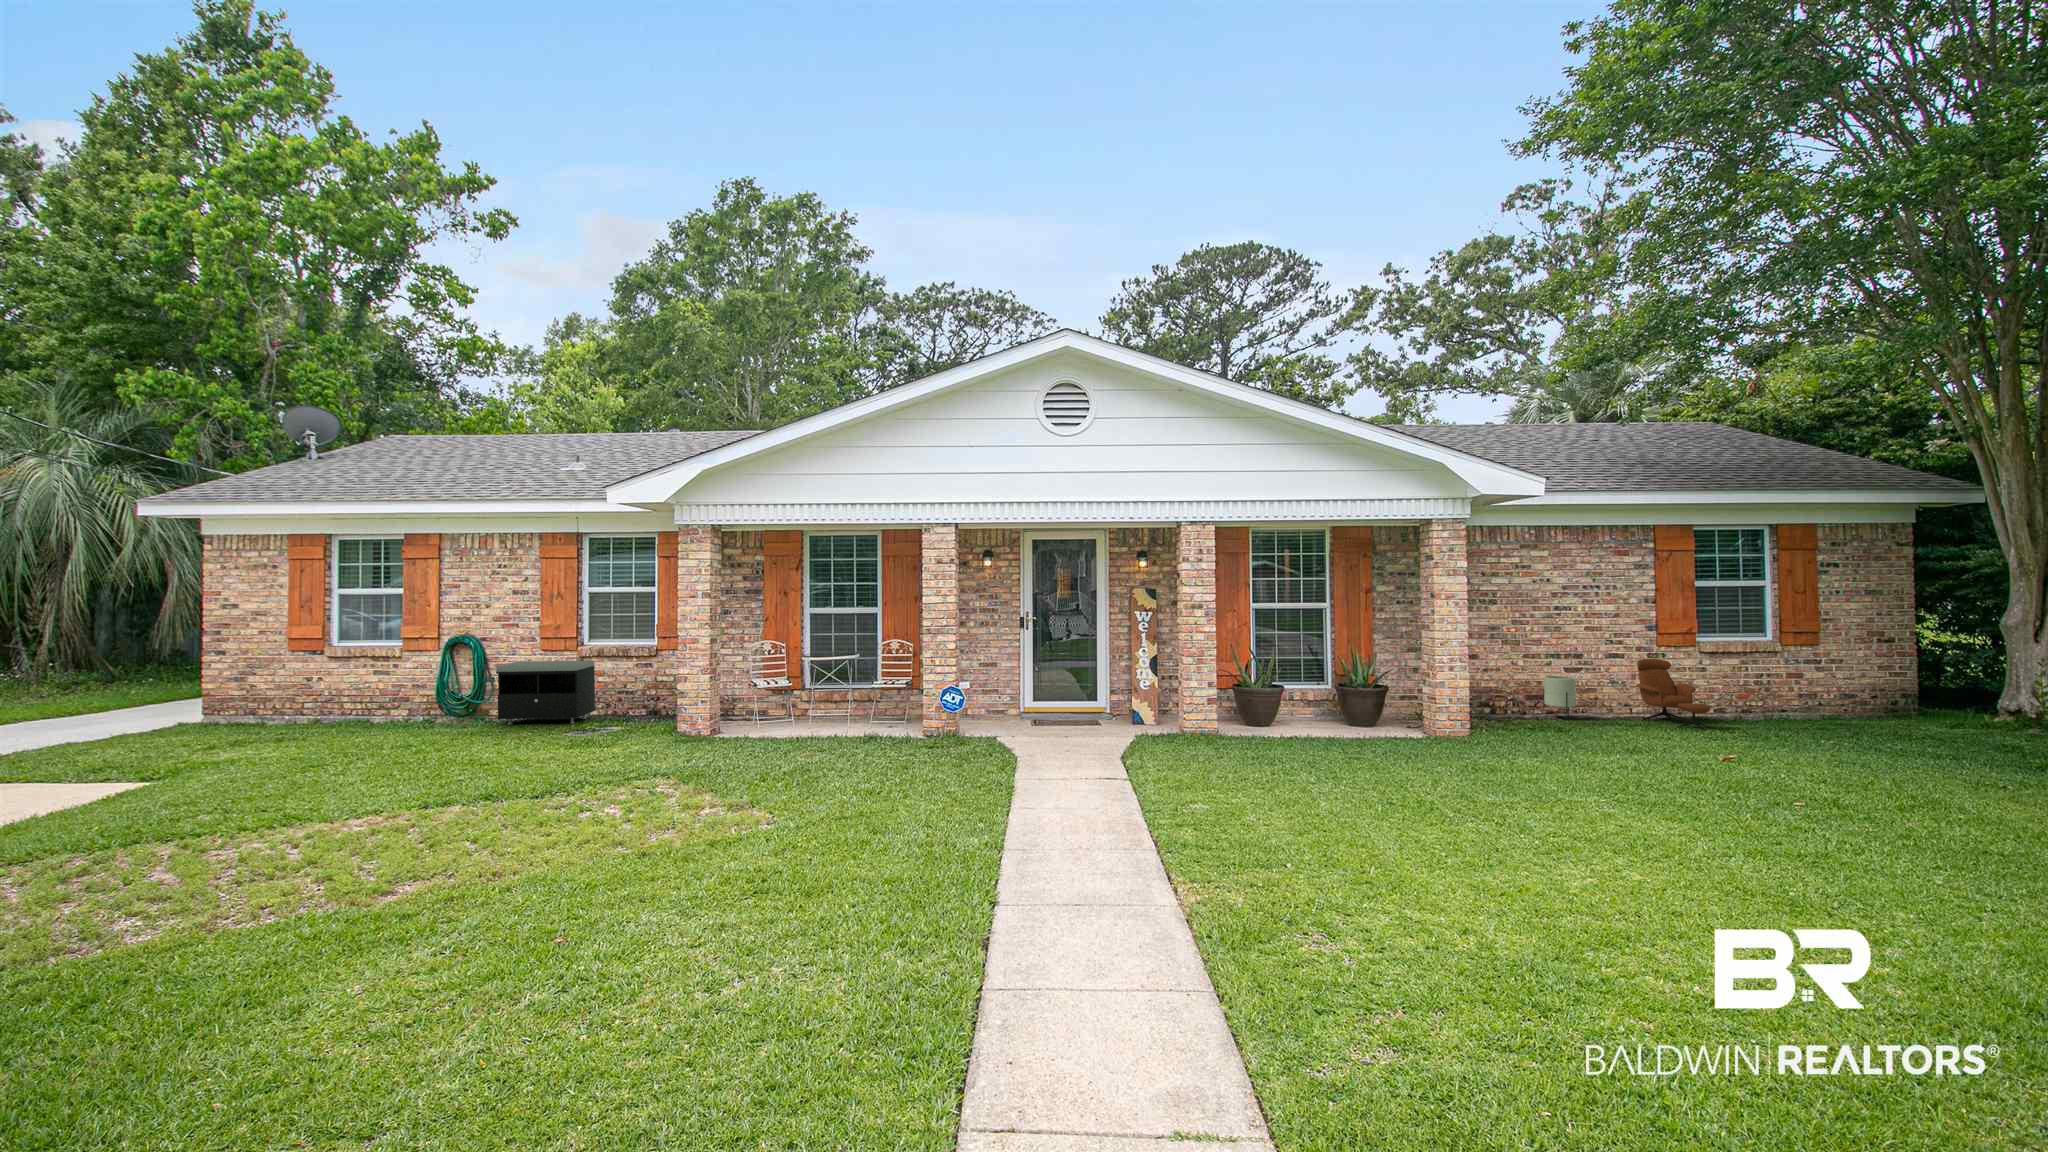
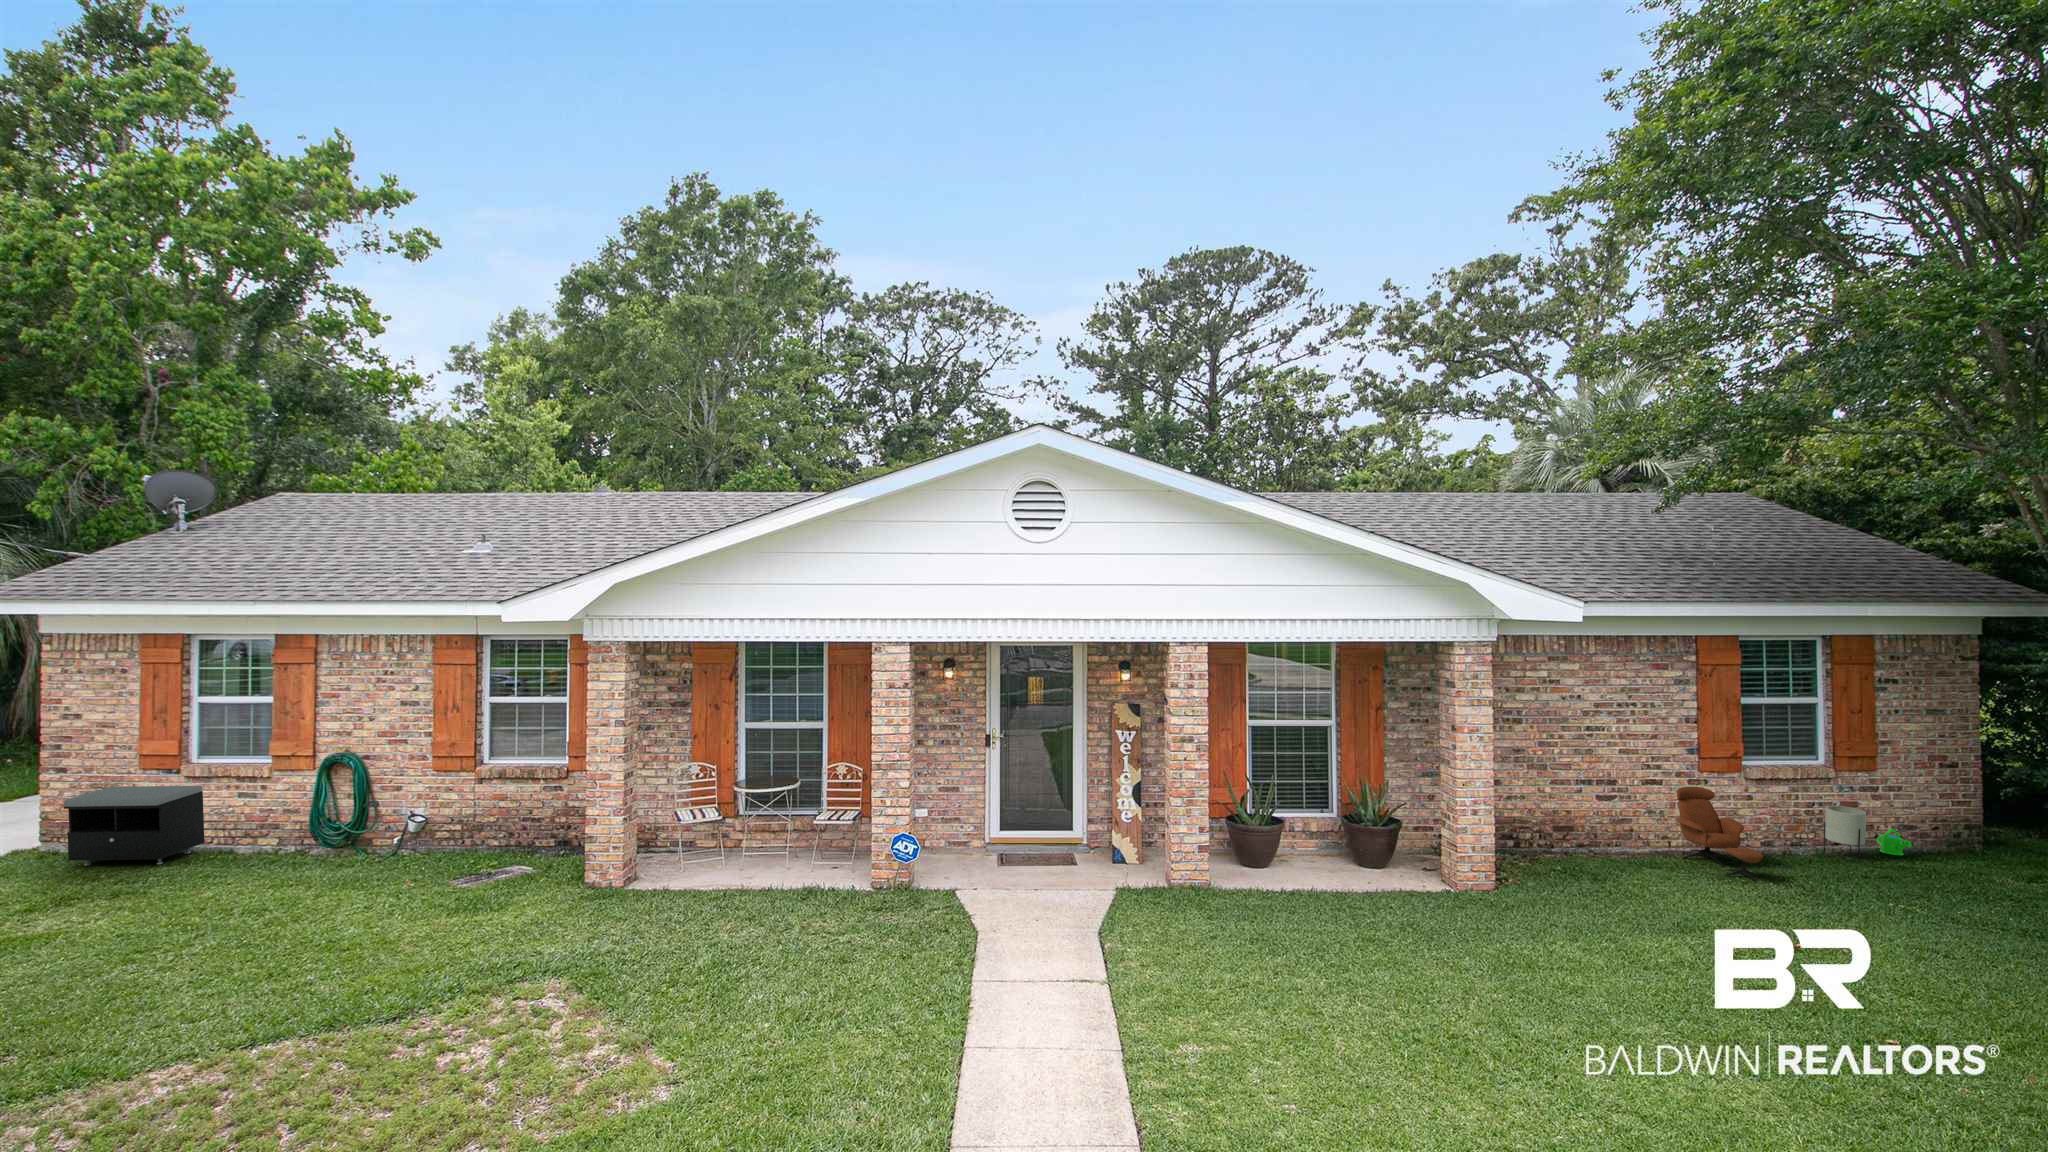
storage bench: present [496,661,595,724] -> present [64,786,204,866]
planter: present [1543,676,1576,720] -> present [1823,806,1866,861]
watering can: none [1821,695,1850,718] -> present [1877,829,1912,855]

